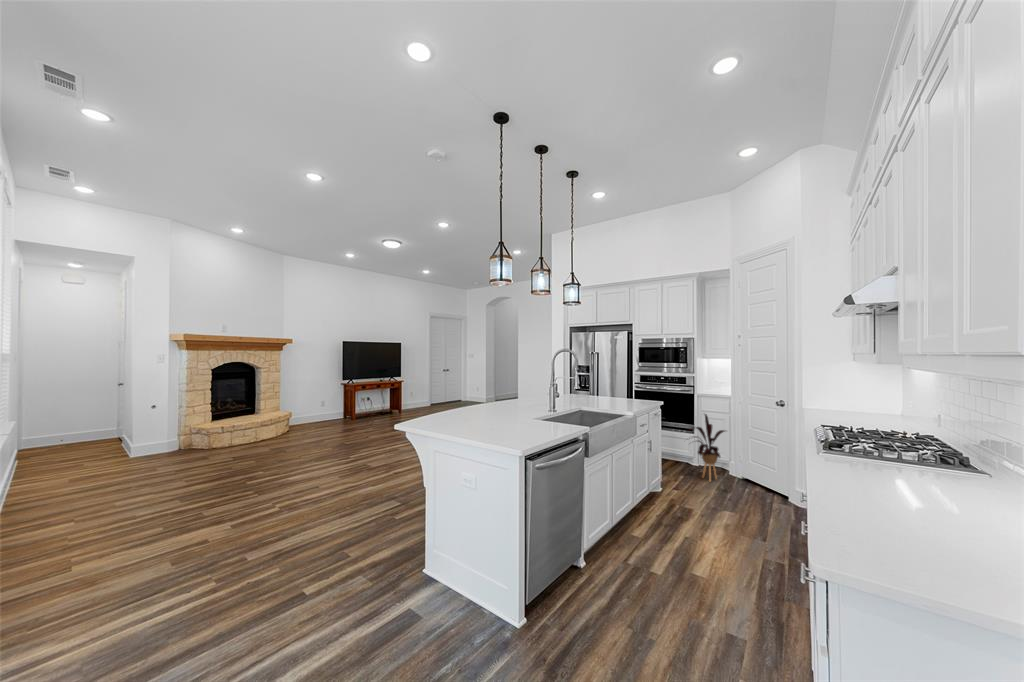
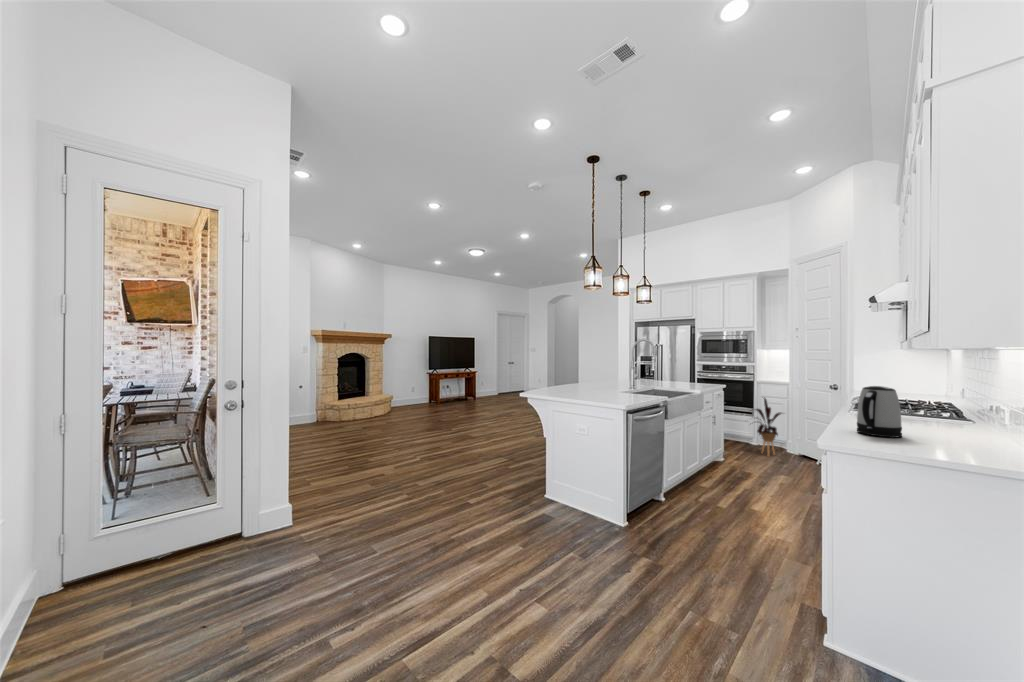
kettle: none [882,444,973,550] -> present [857,386,902,438]

